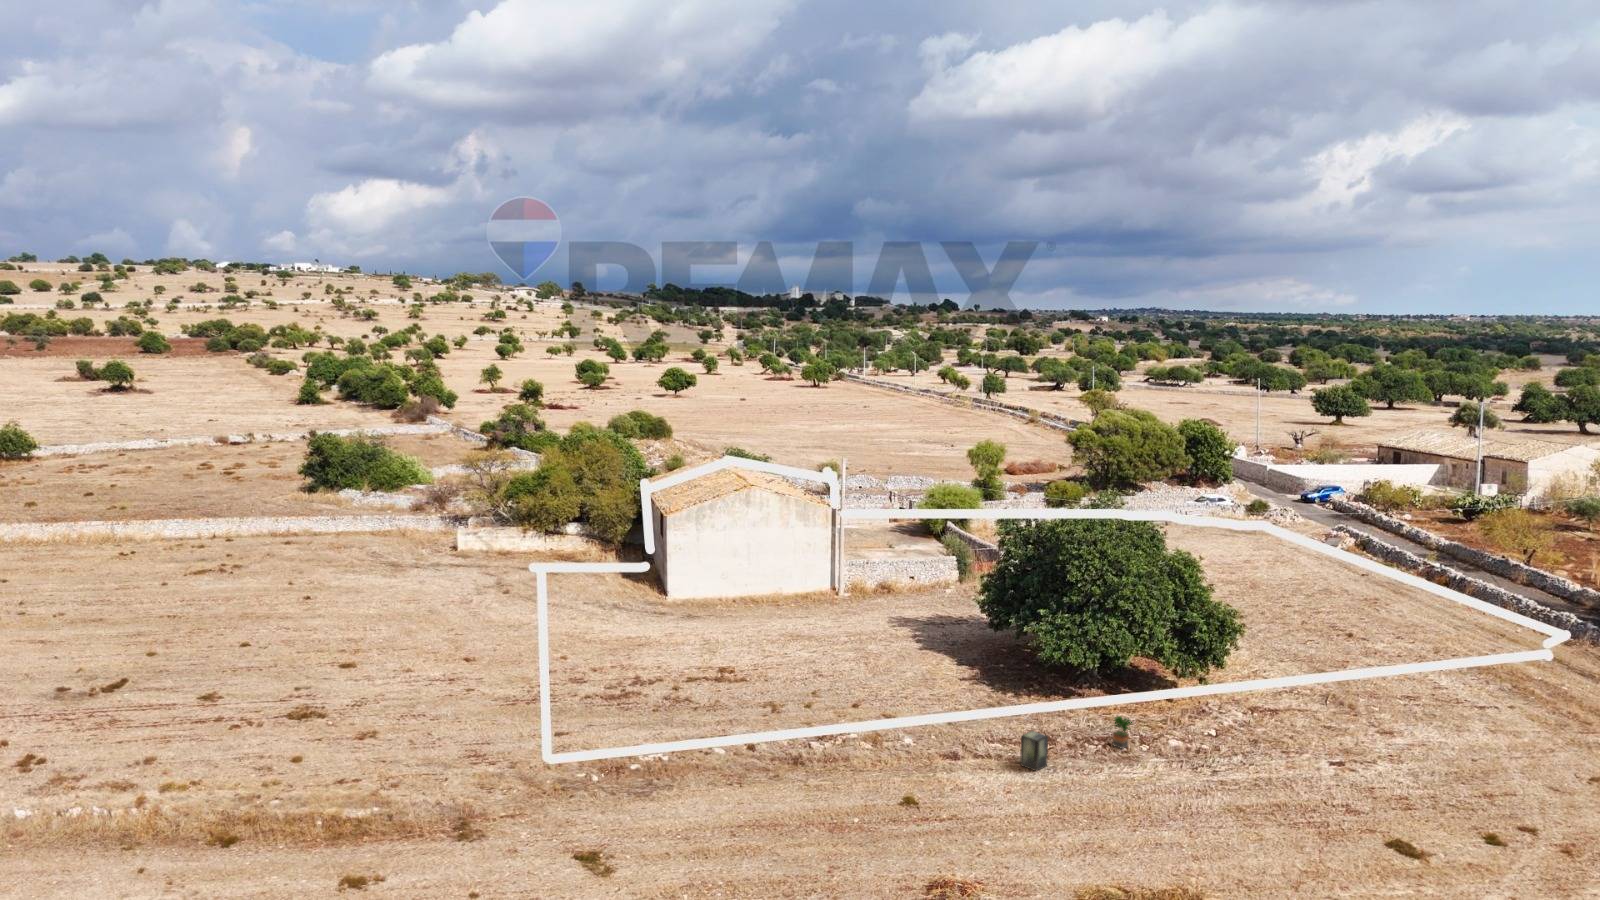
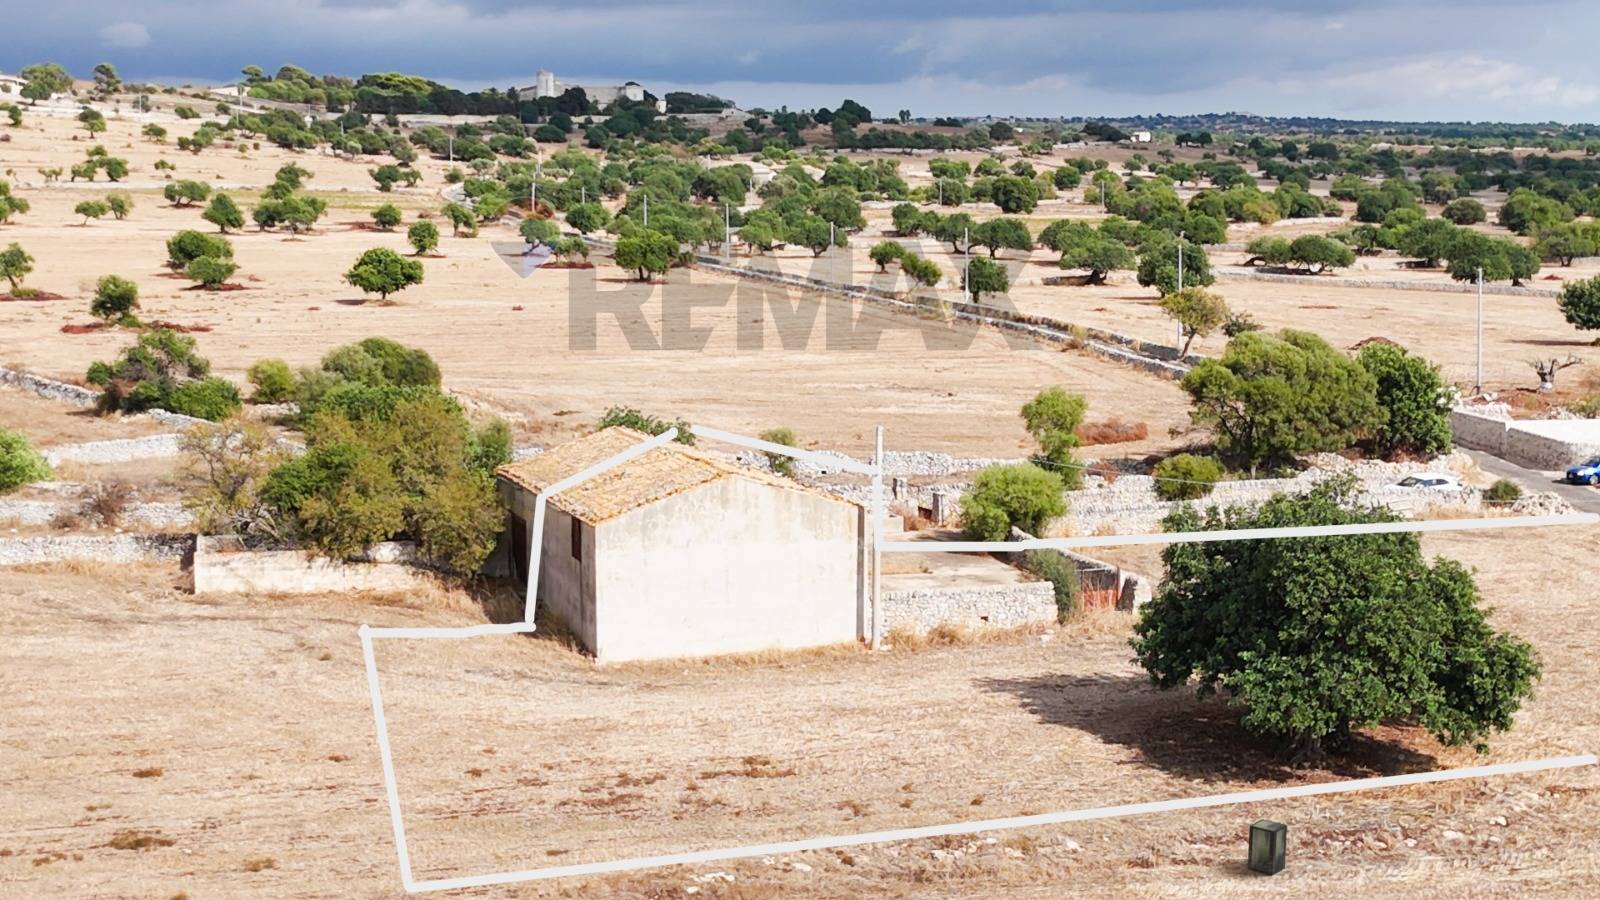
potted tree: present [1113,717,1132,749] -> none [1368,797,1397,844]

